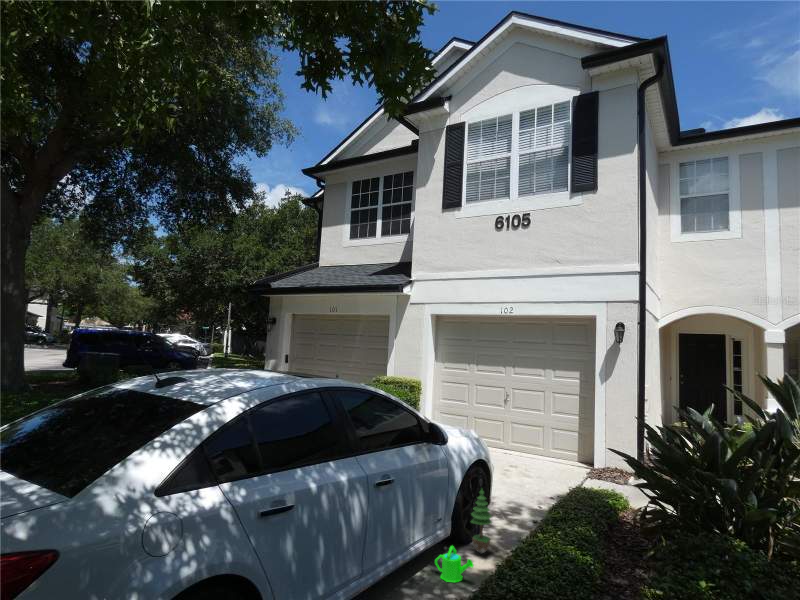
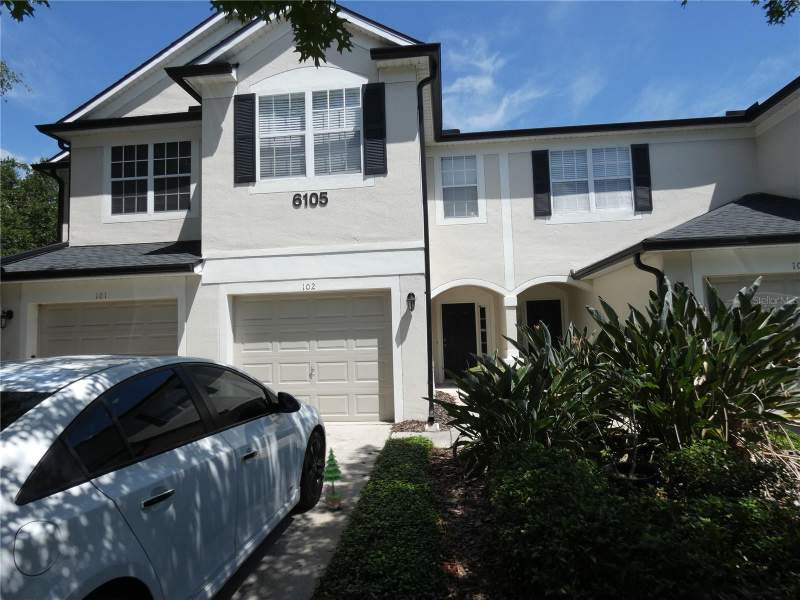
watering can: present [435,546,473,582] -> none [298,505,338,540]

